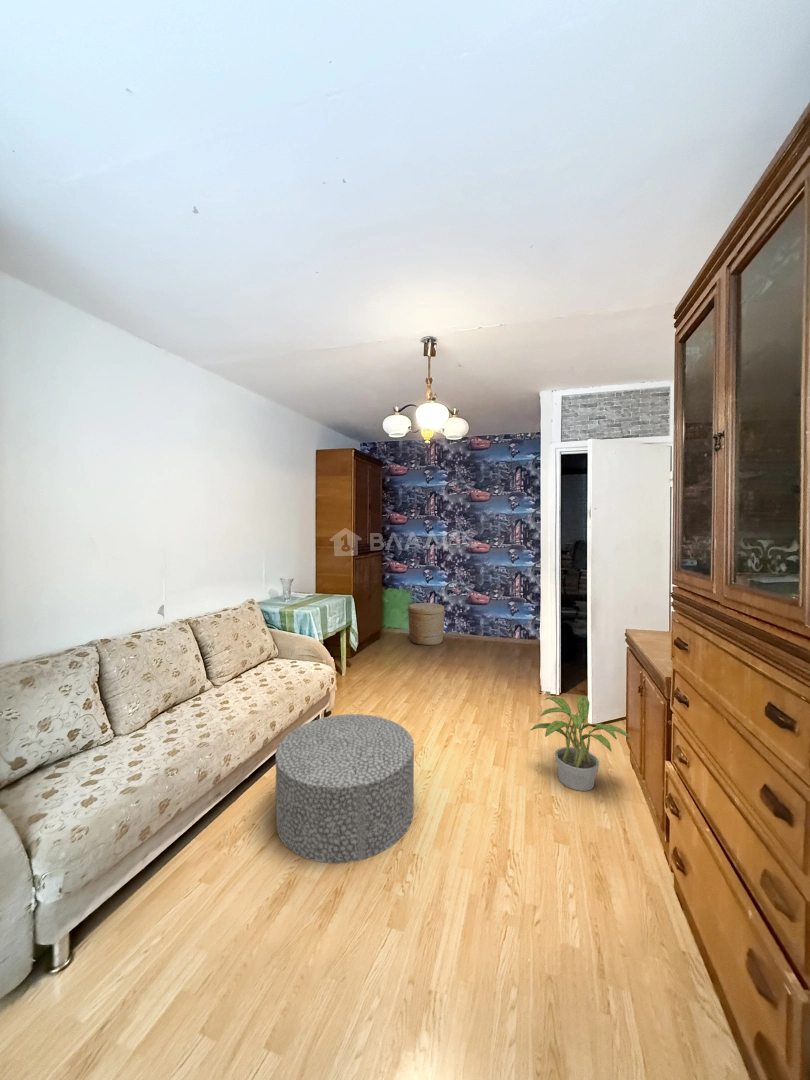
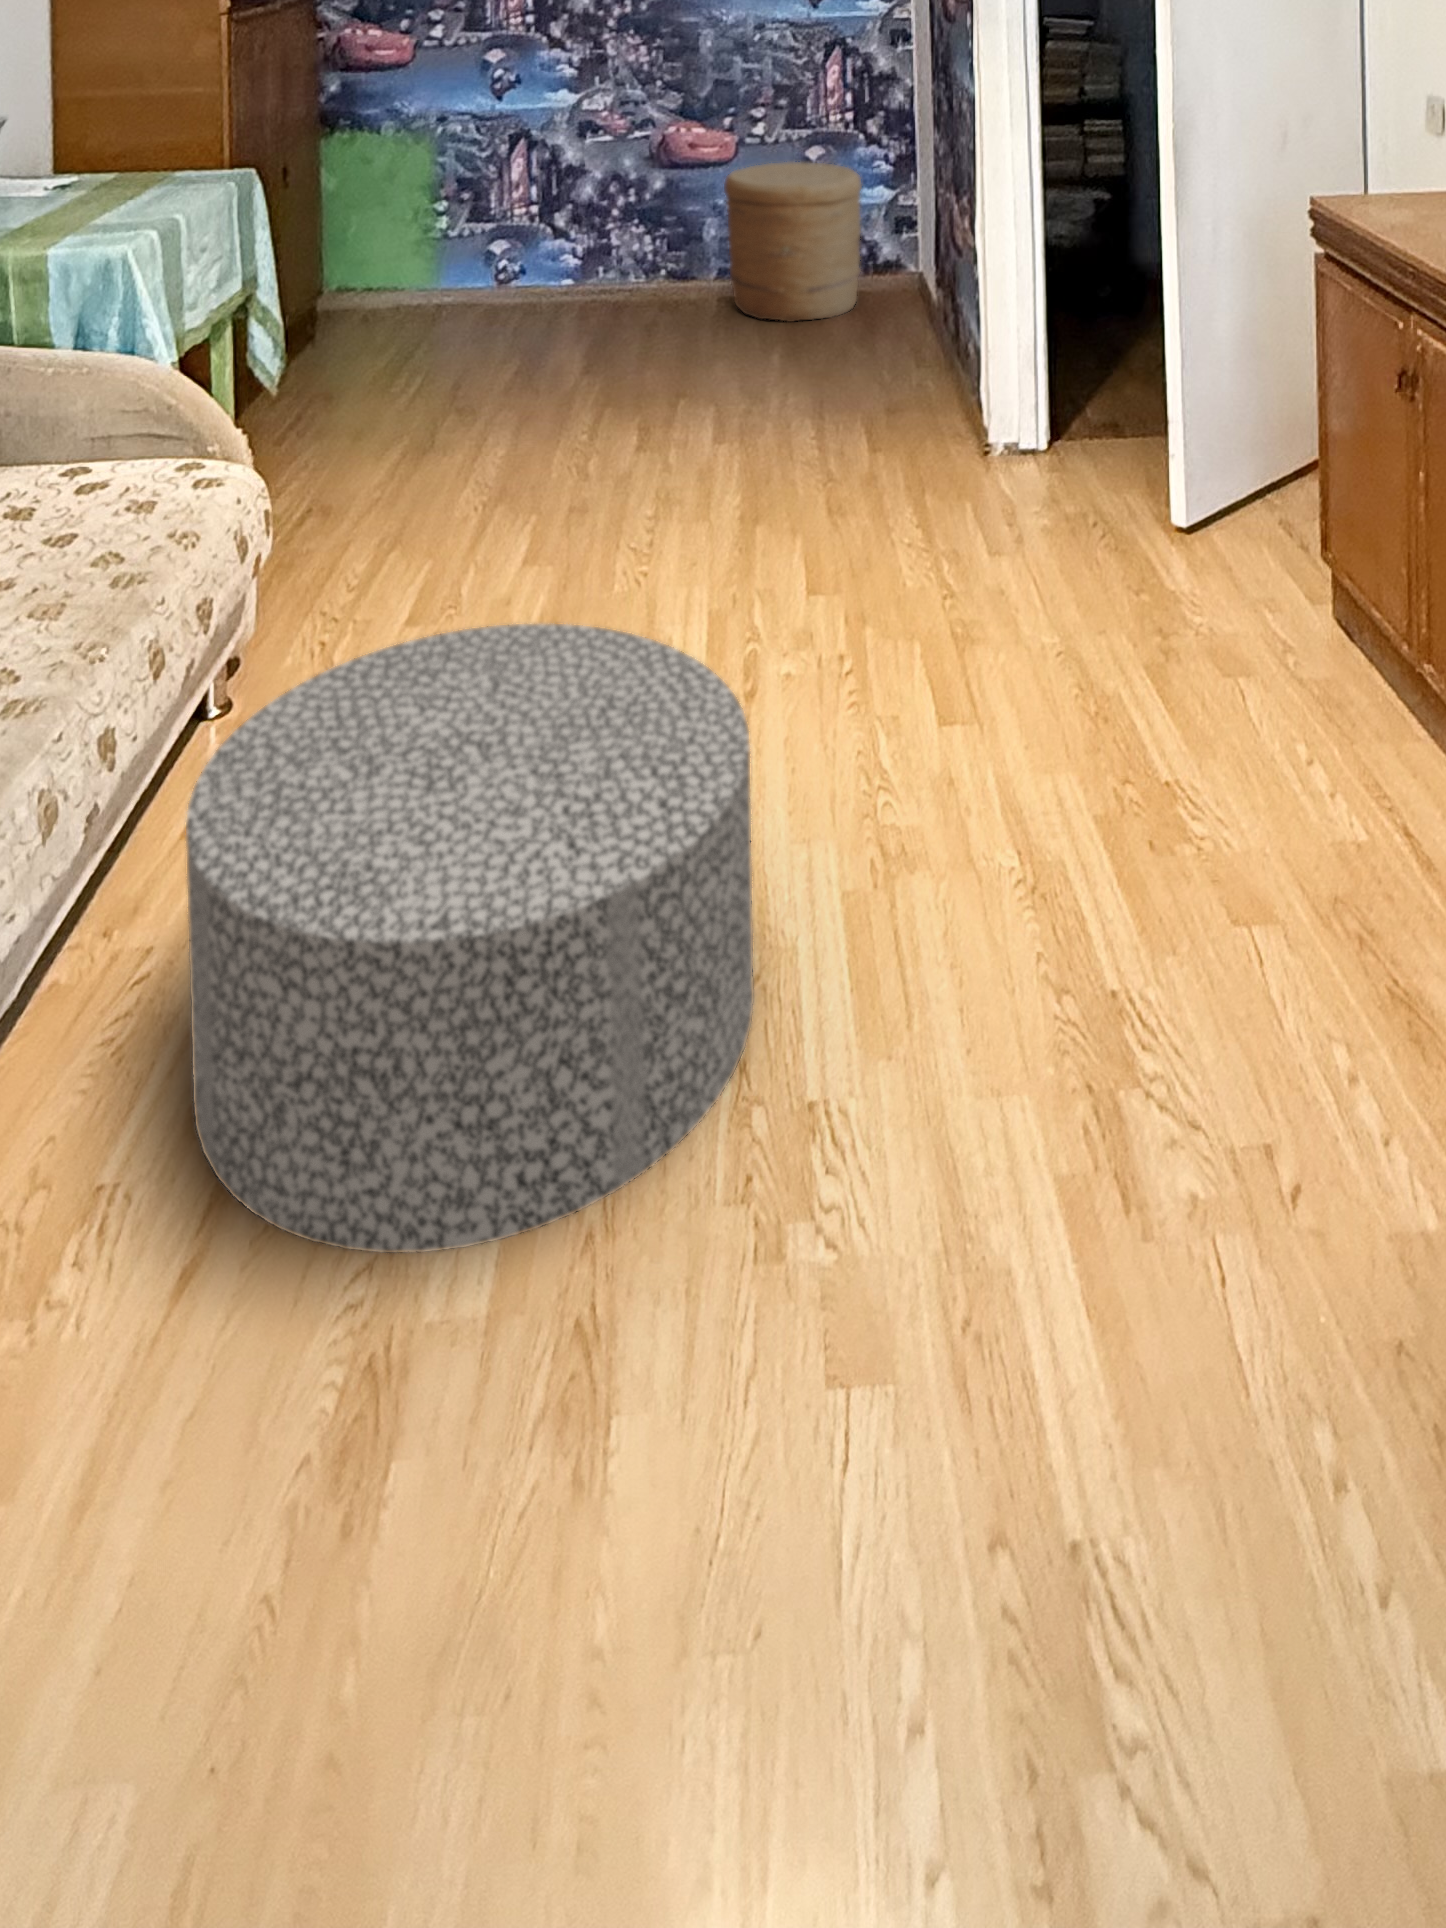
woven basket: present [408,603,445,645] -> present [724,162,862,322]
potted plant: present [530,696,631,791] -> none [1064,426,1373,735]

